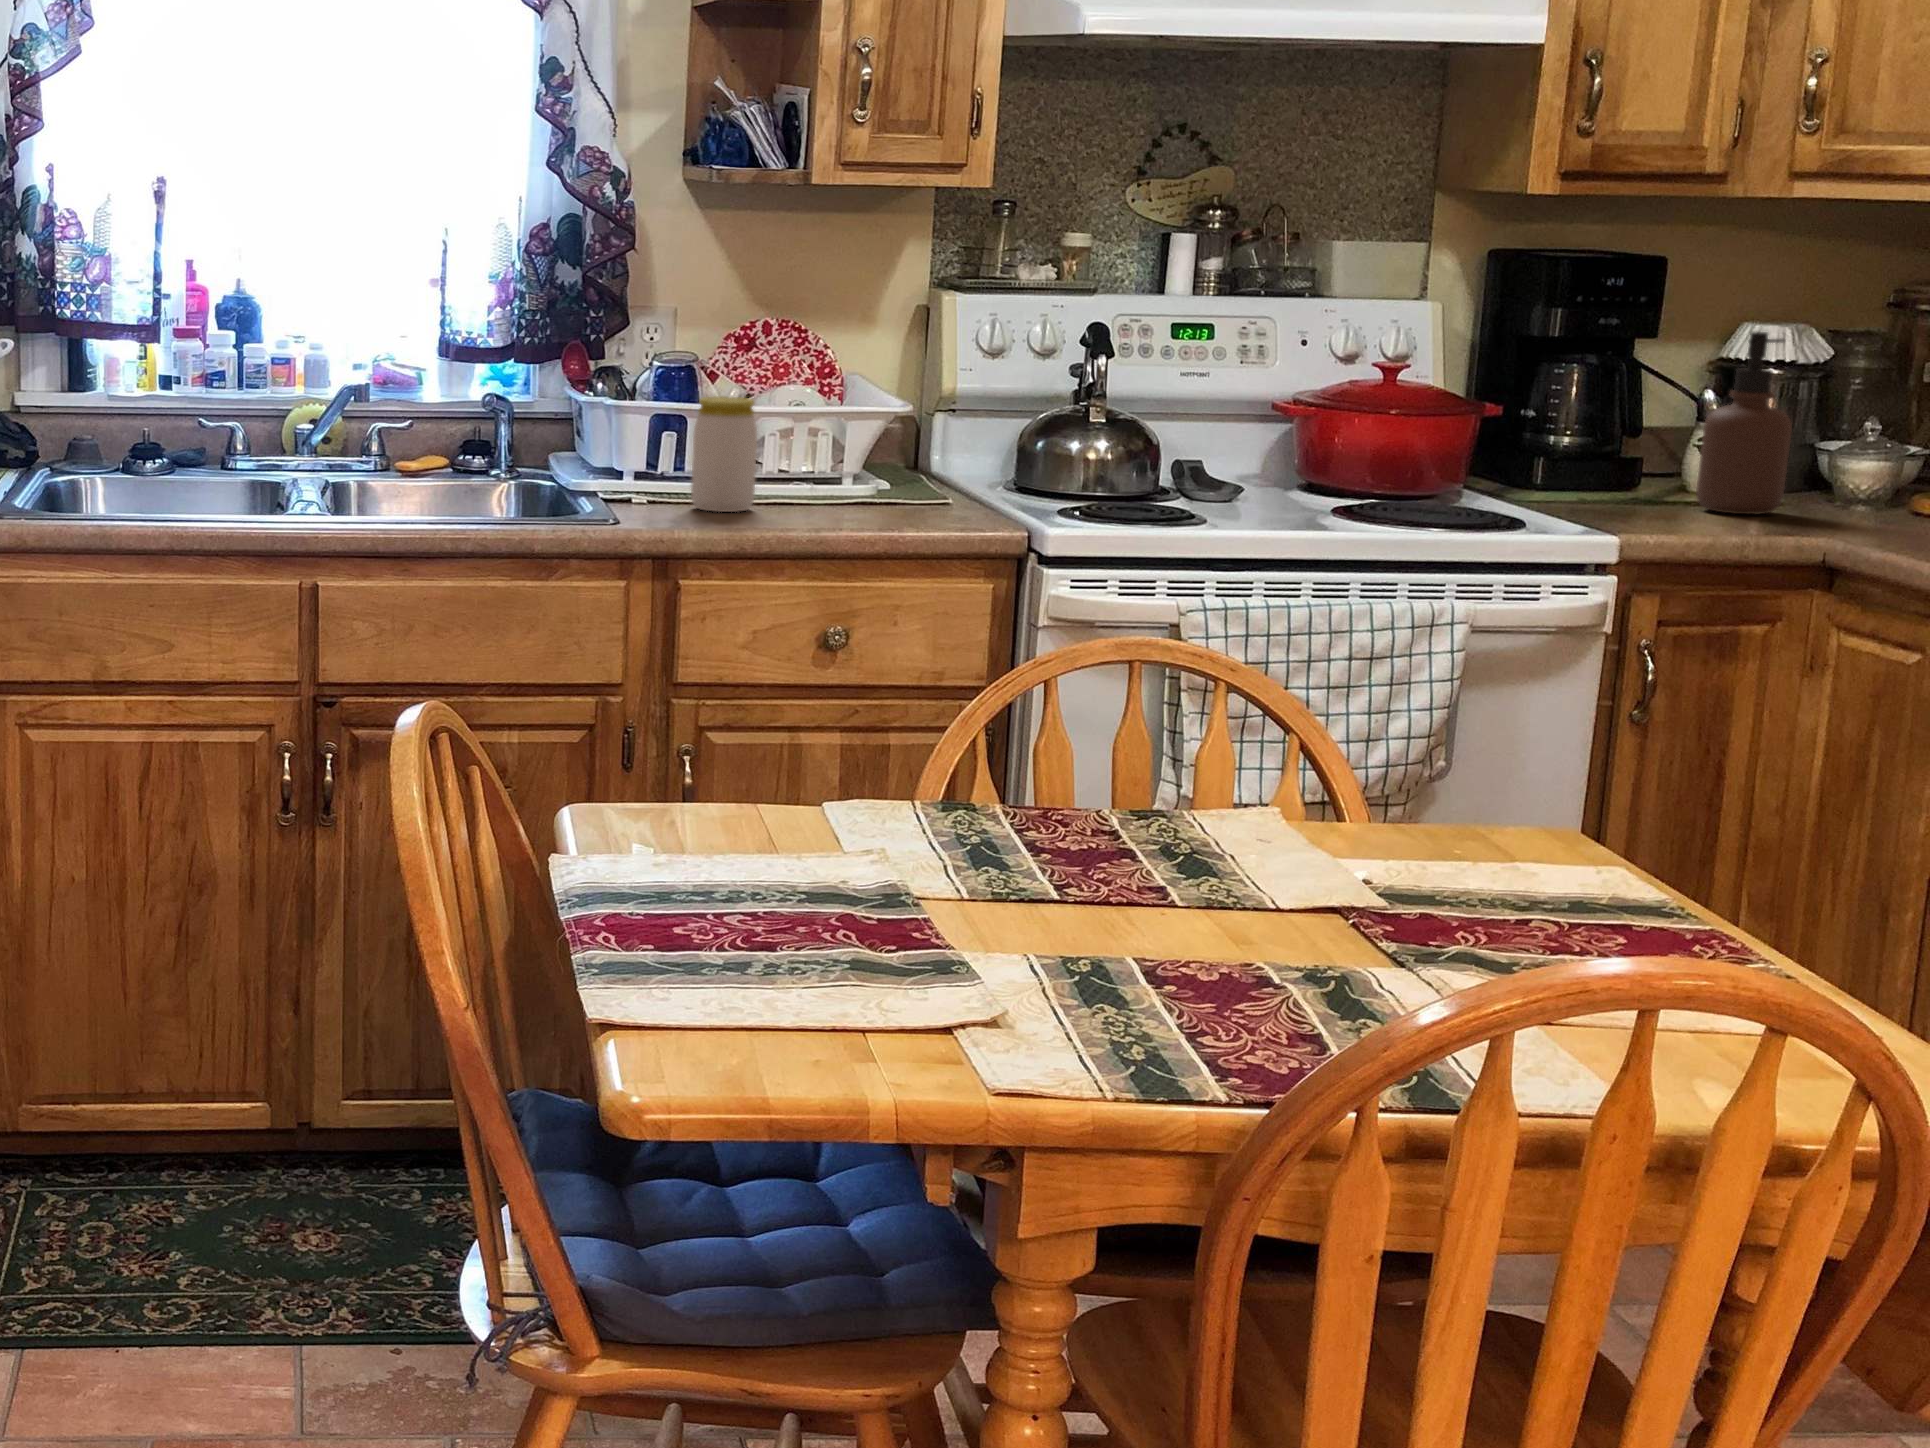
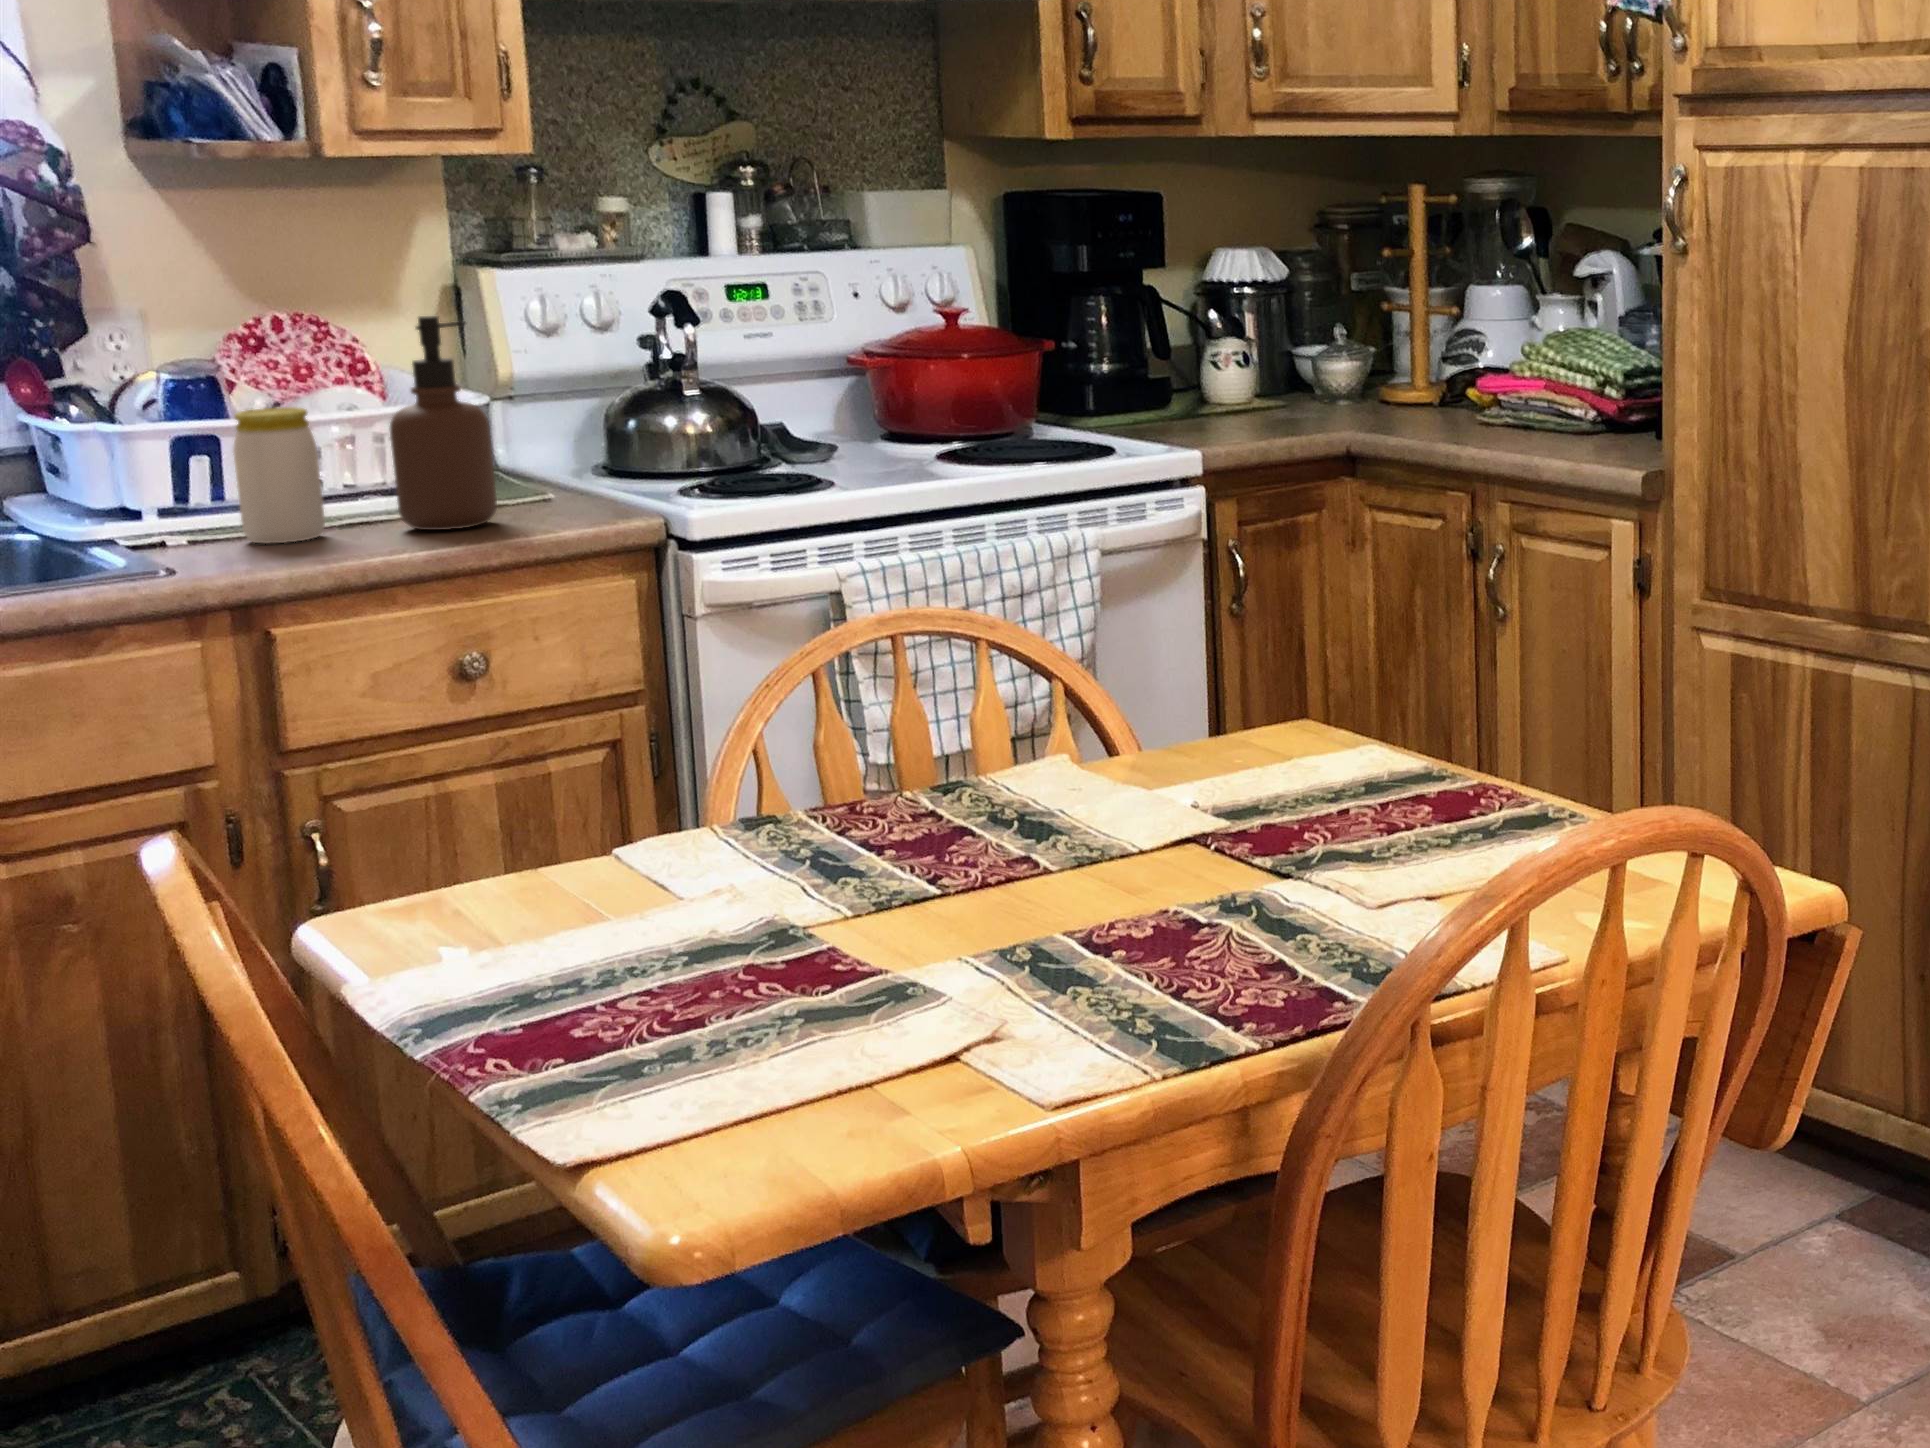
soap dispenser: present [1696,332,1792,514] -> present [390,316,497,530]

